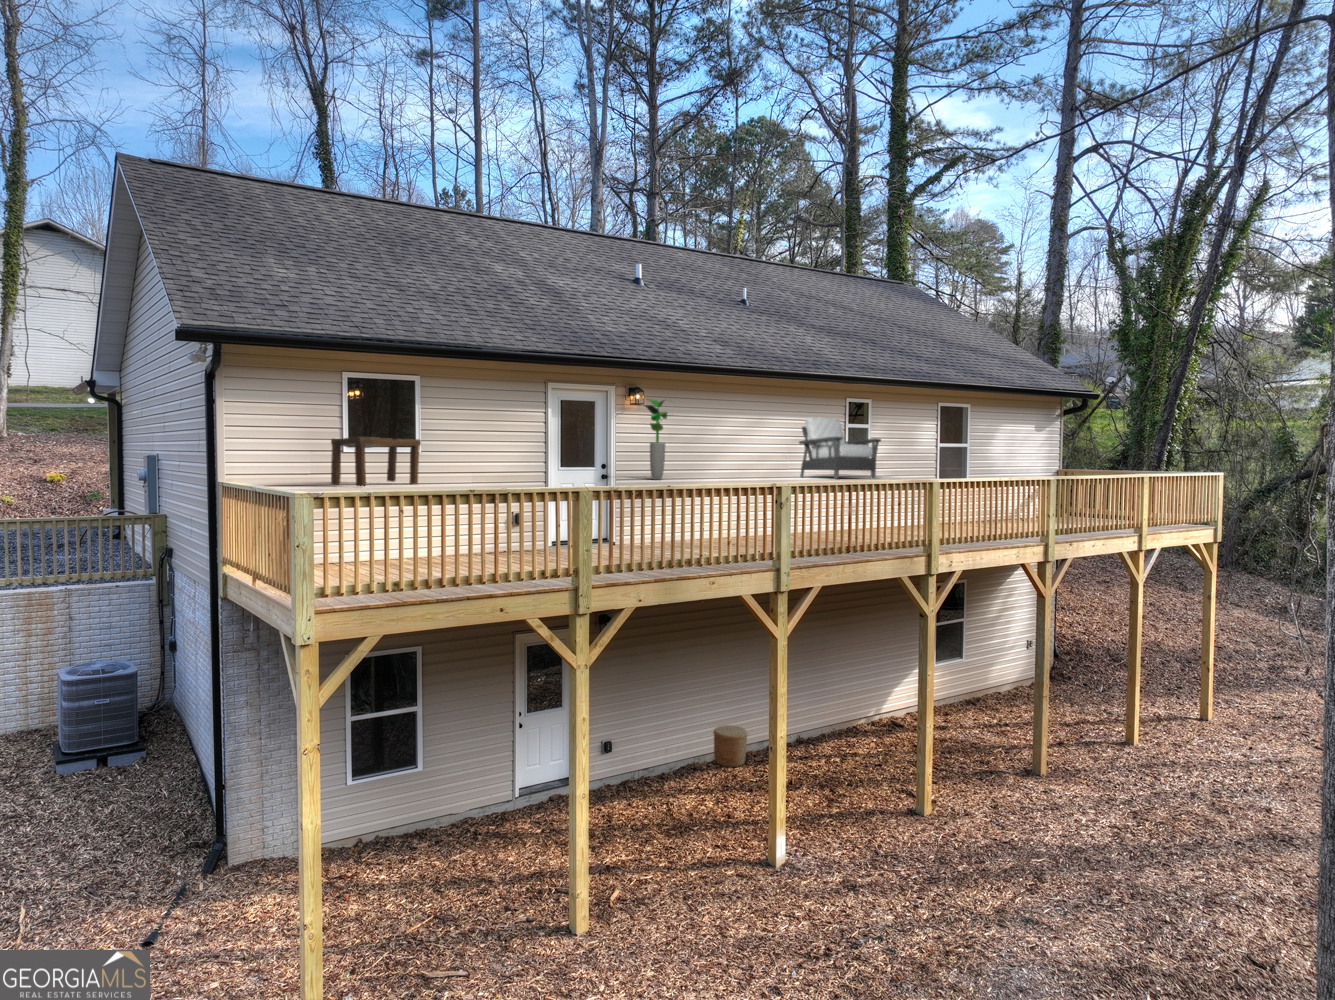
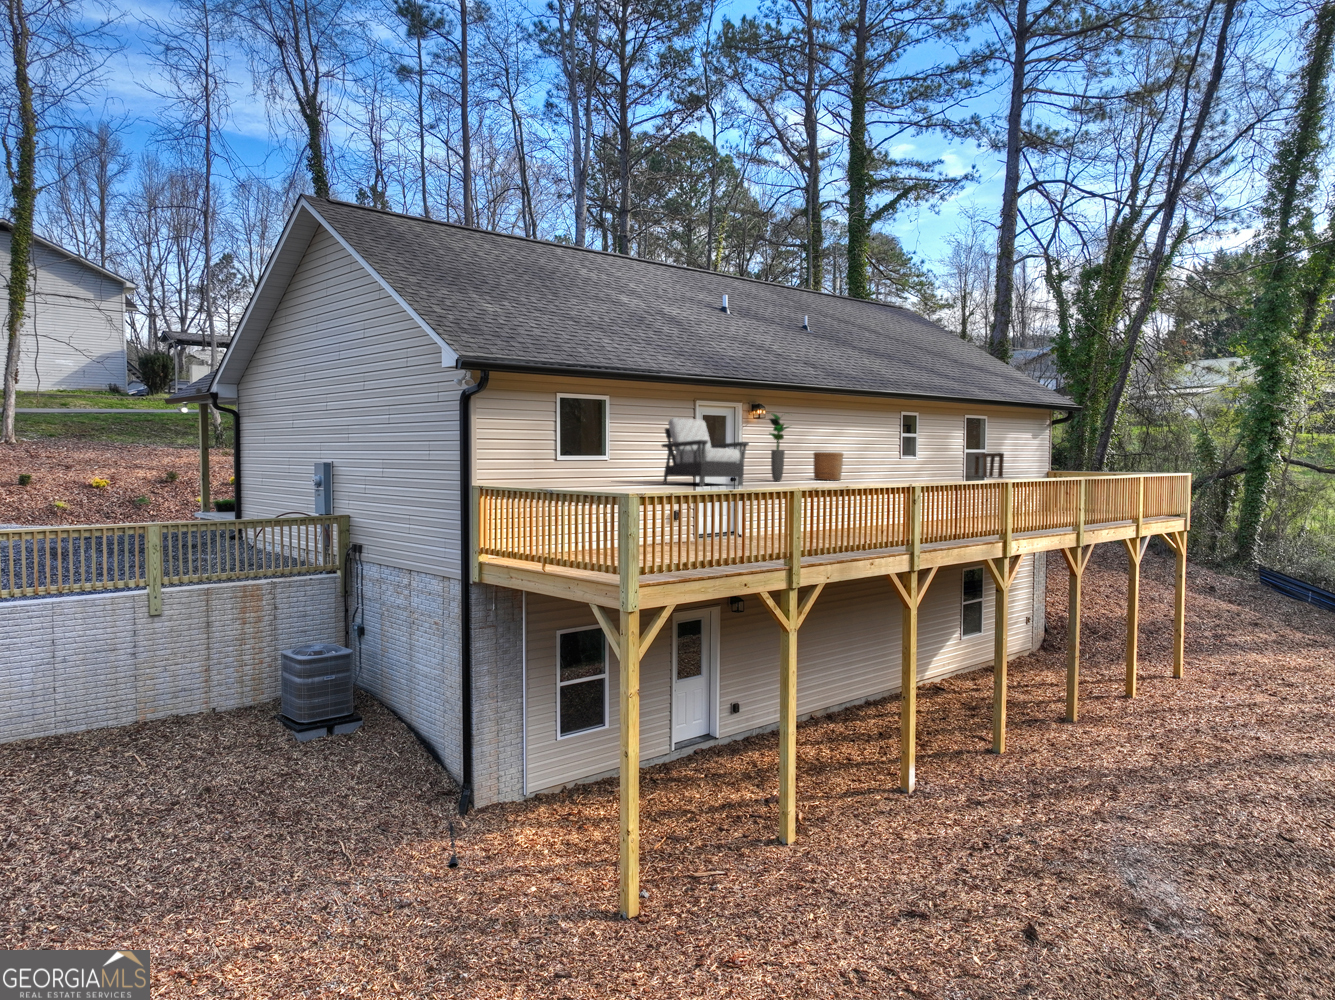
armchair: present [799,417,881,479] -> present [662,418,749,486]
bench: present [331,437,421,486] -> present [974,452,1004,478]
woven basket: present [713,725,748,767] -> present [813,452,844,481]

